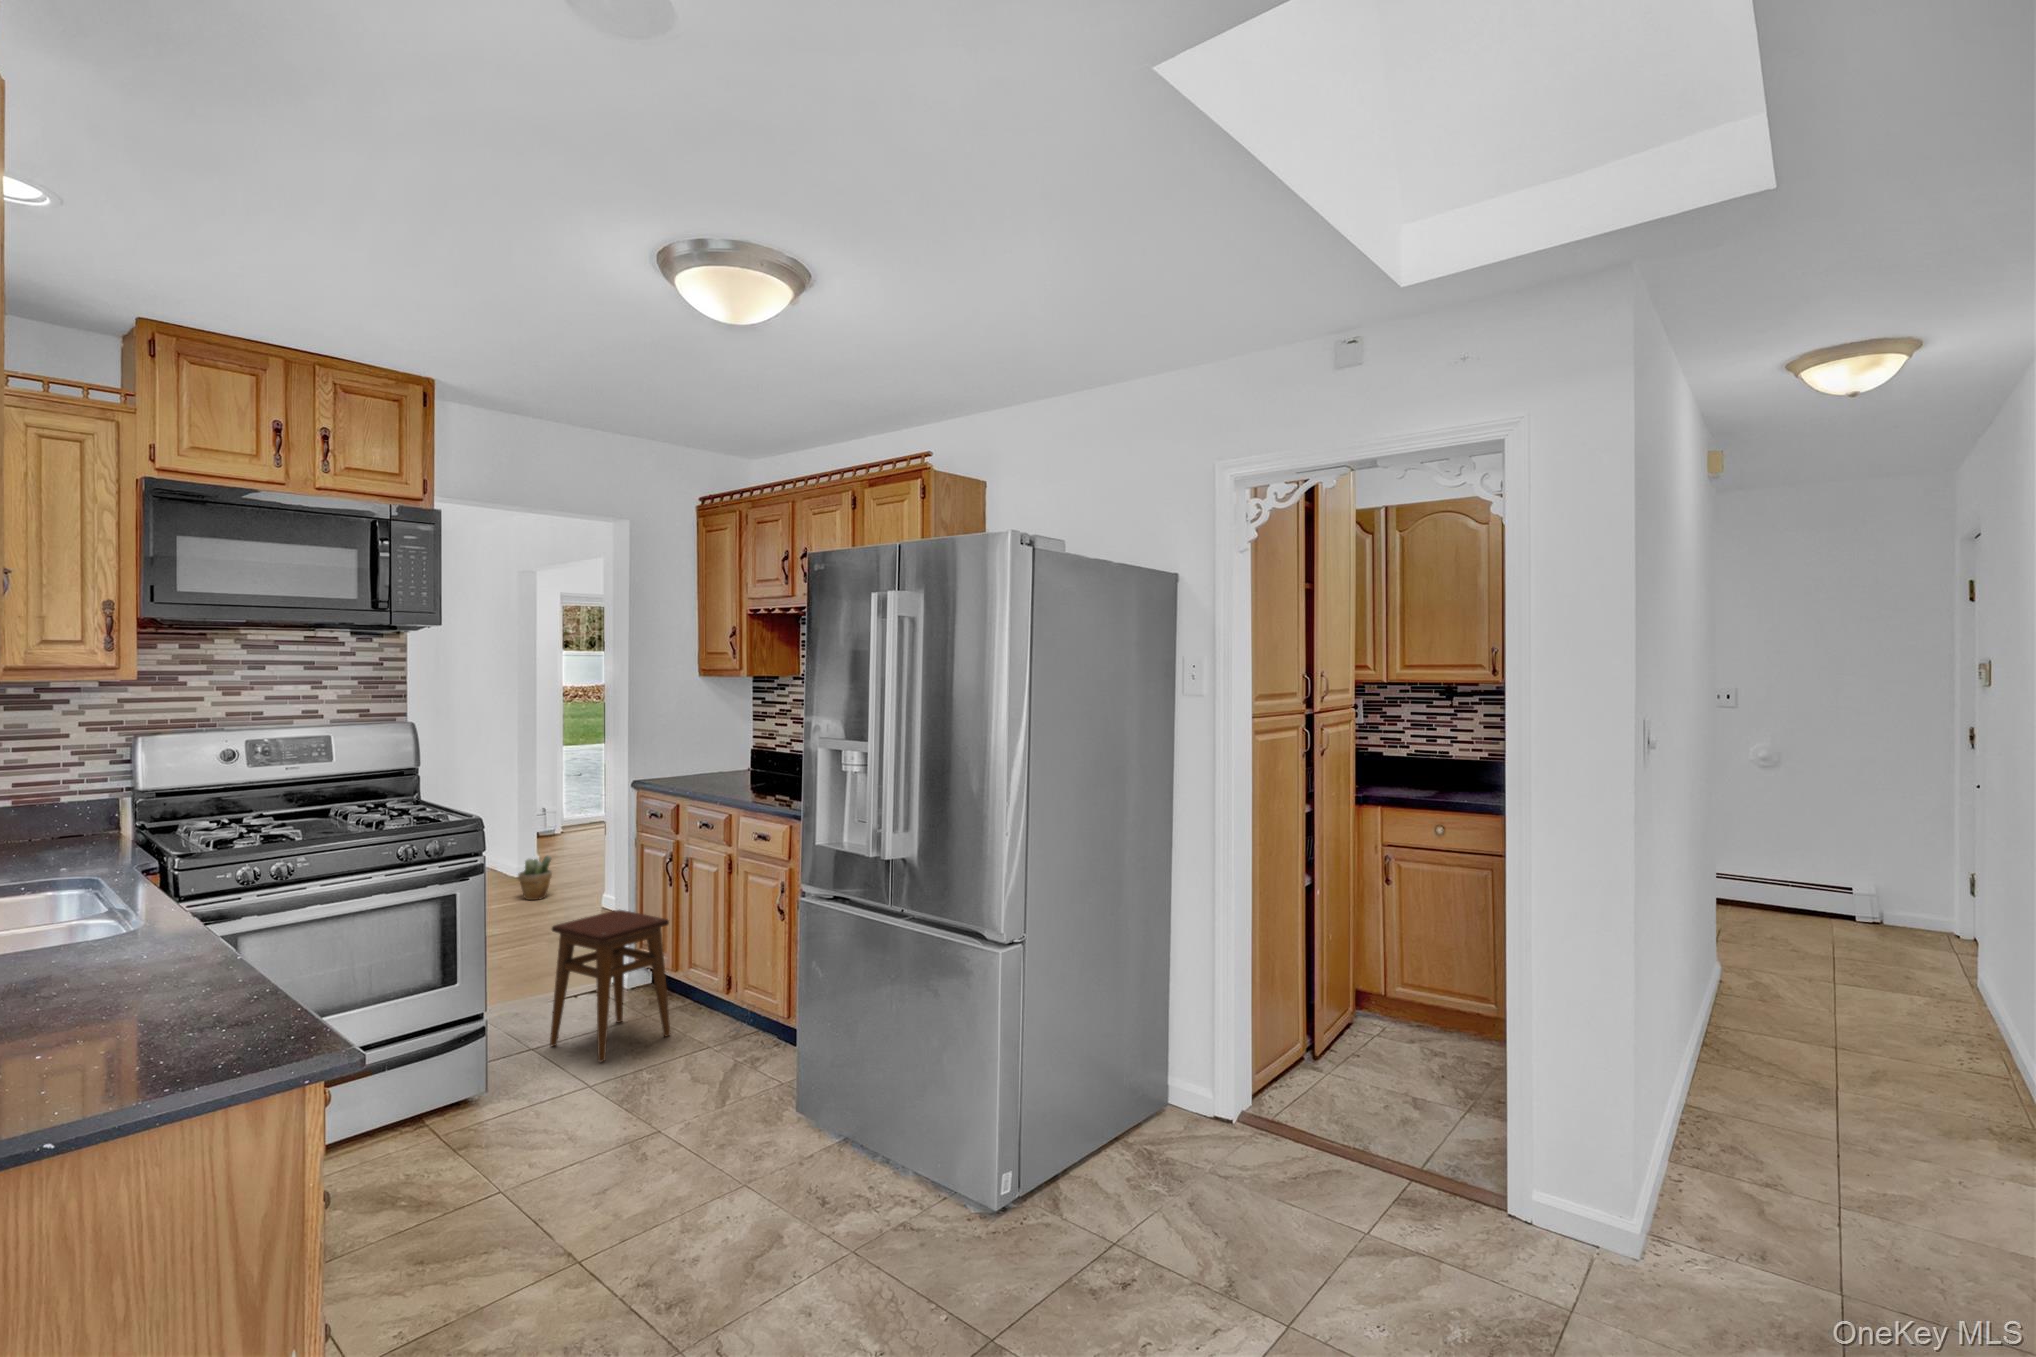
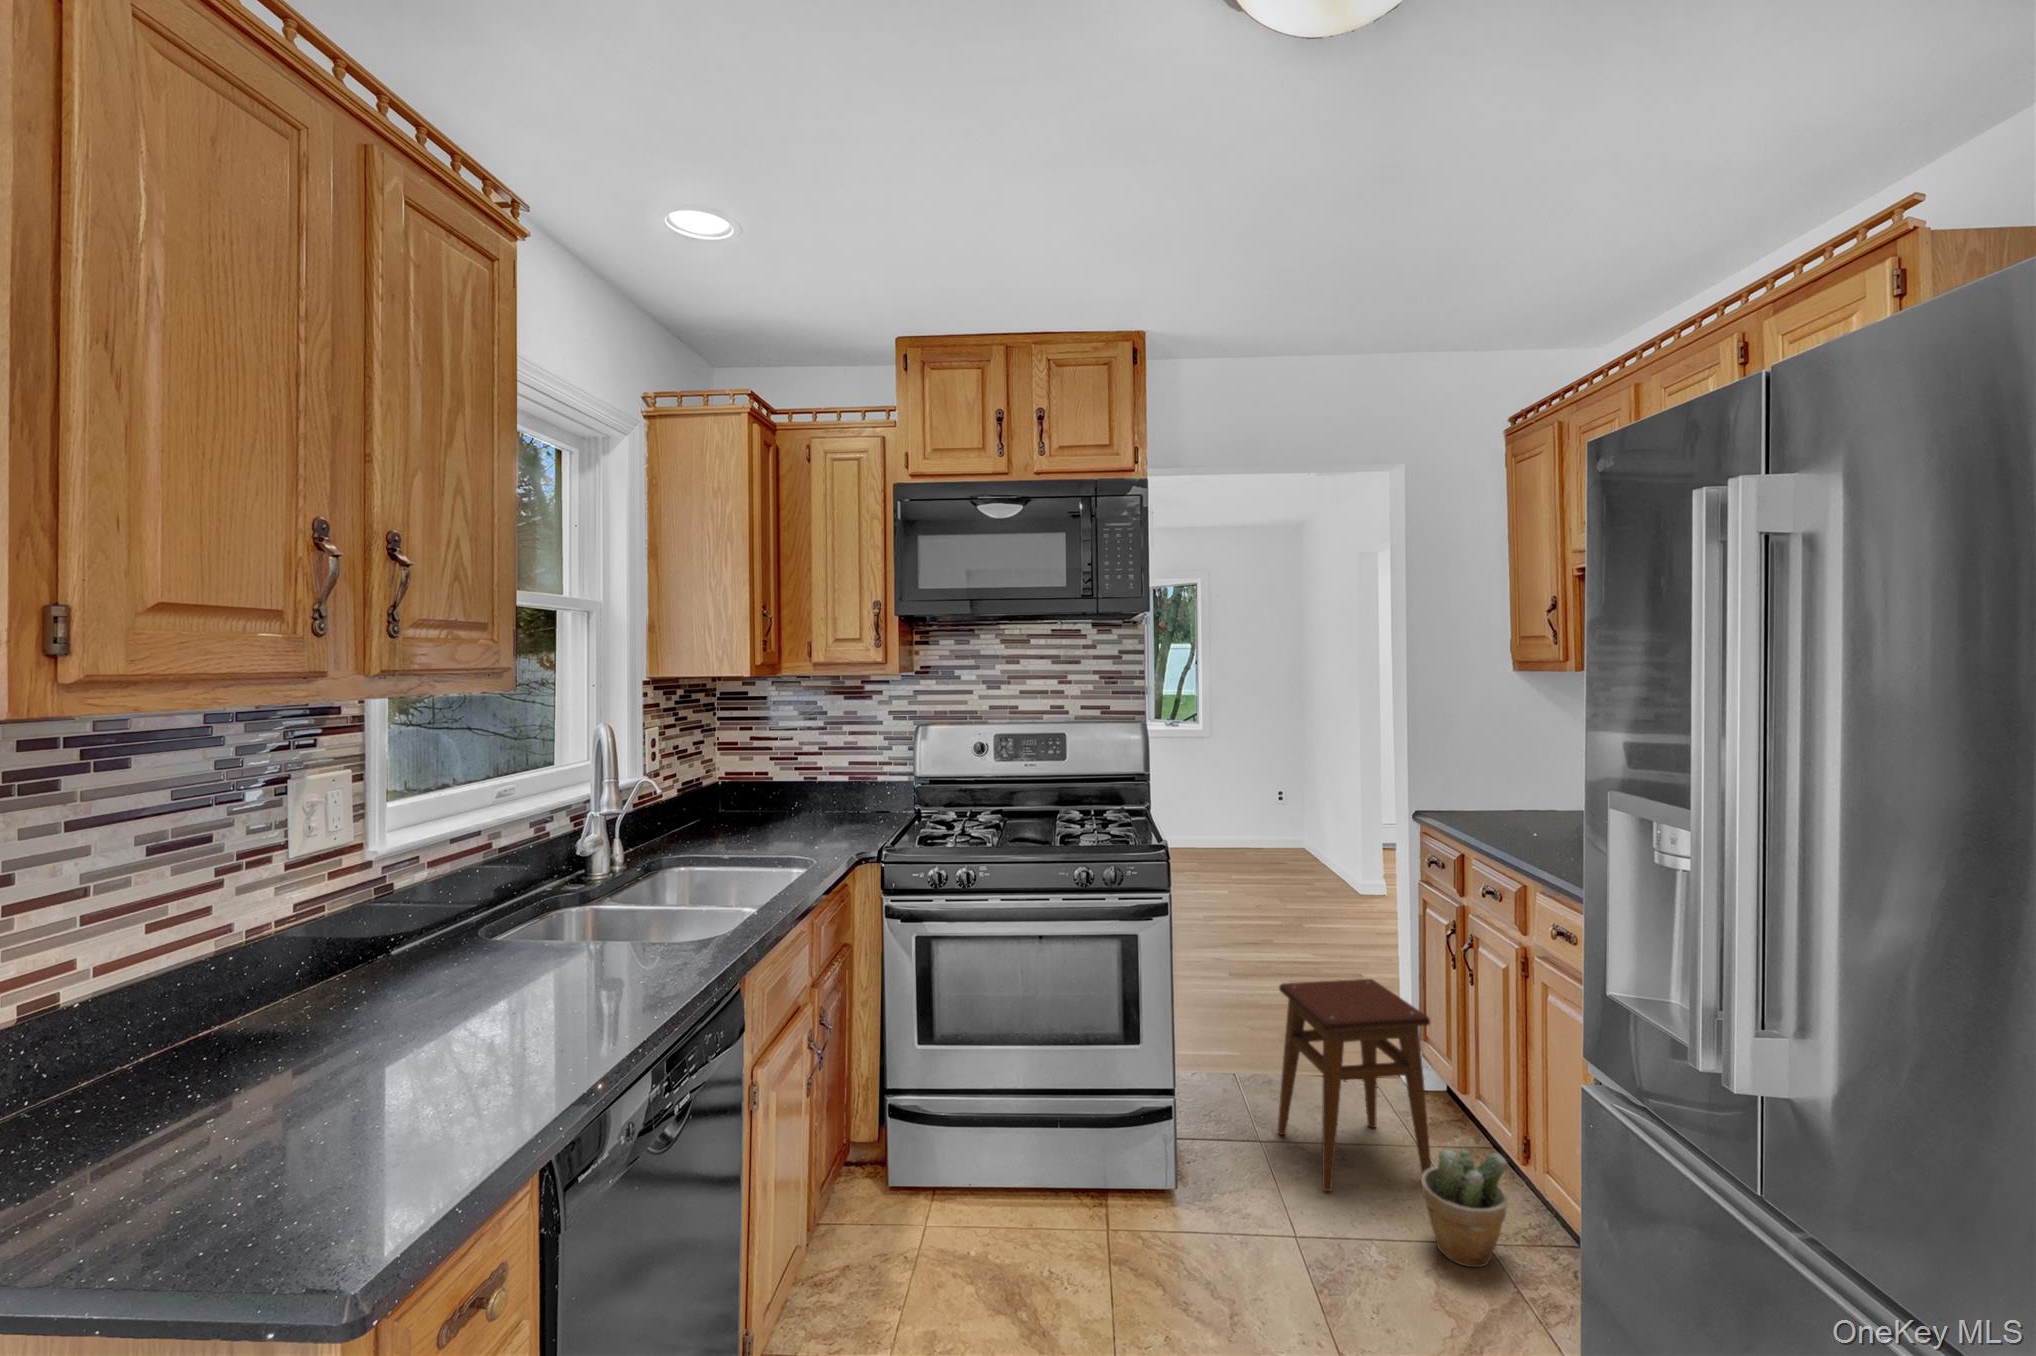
potted plant: present [518,855,552,900] -> present [1421,1149,1508,1267]

